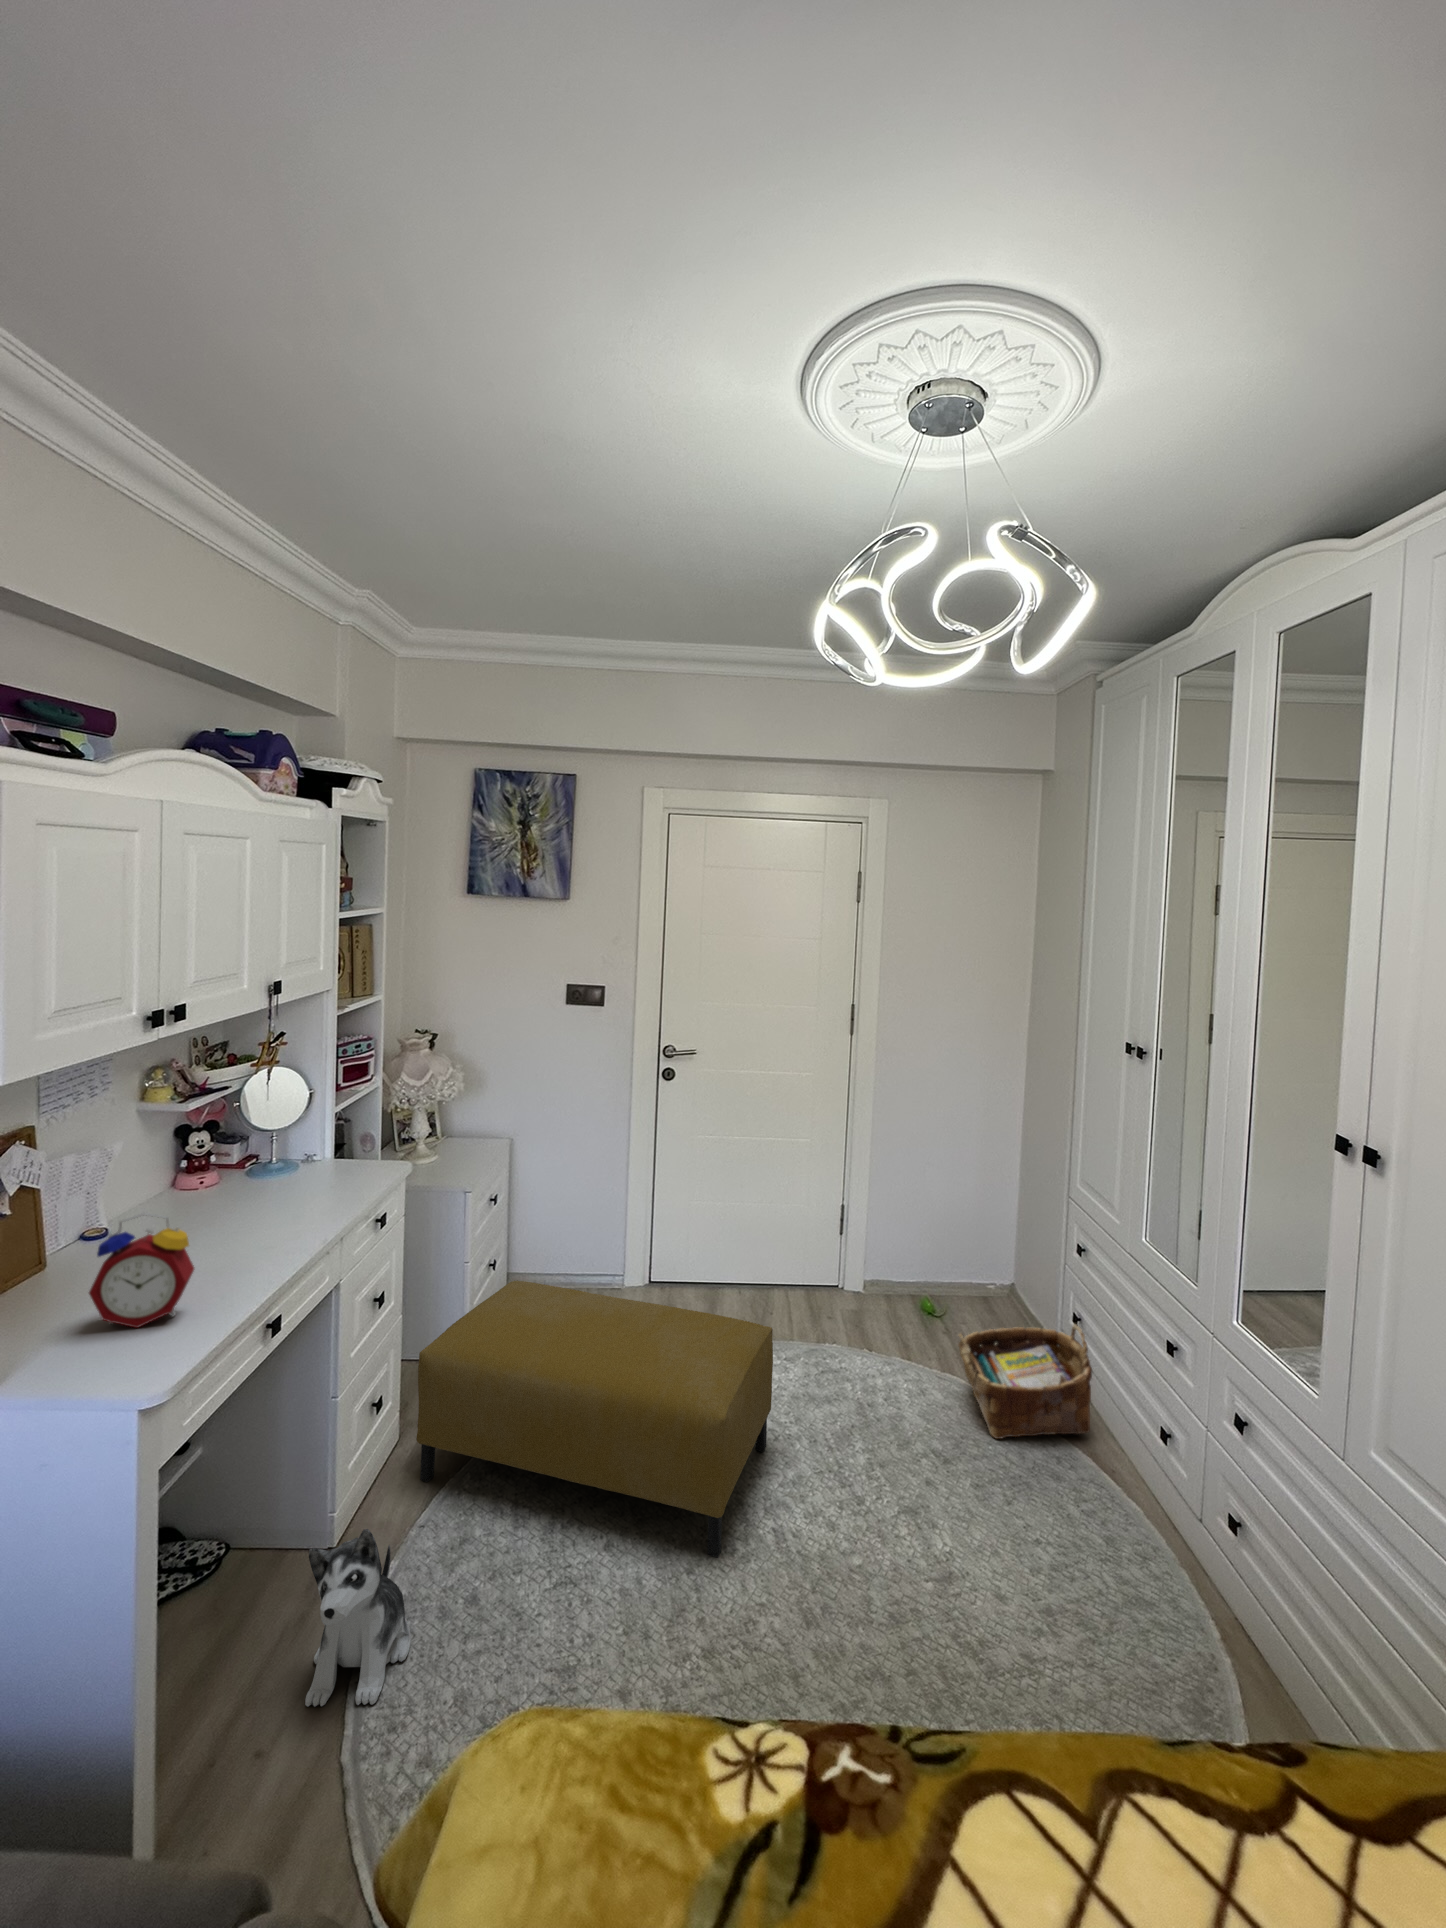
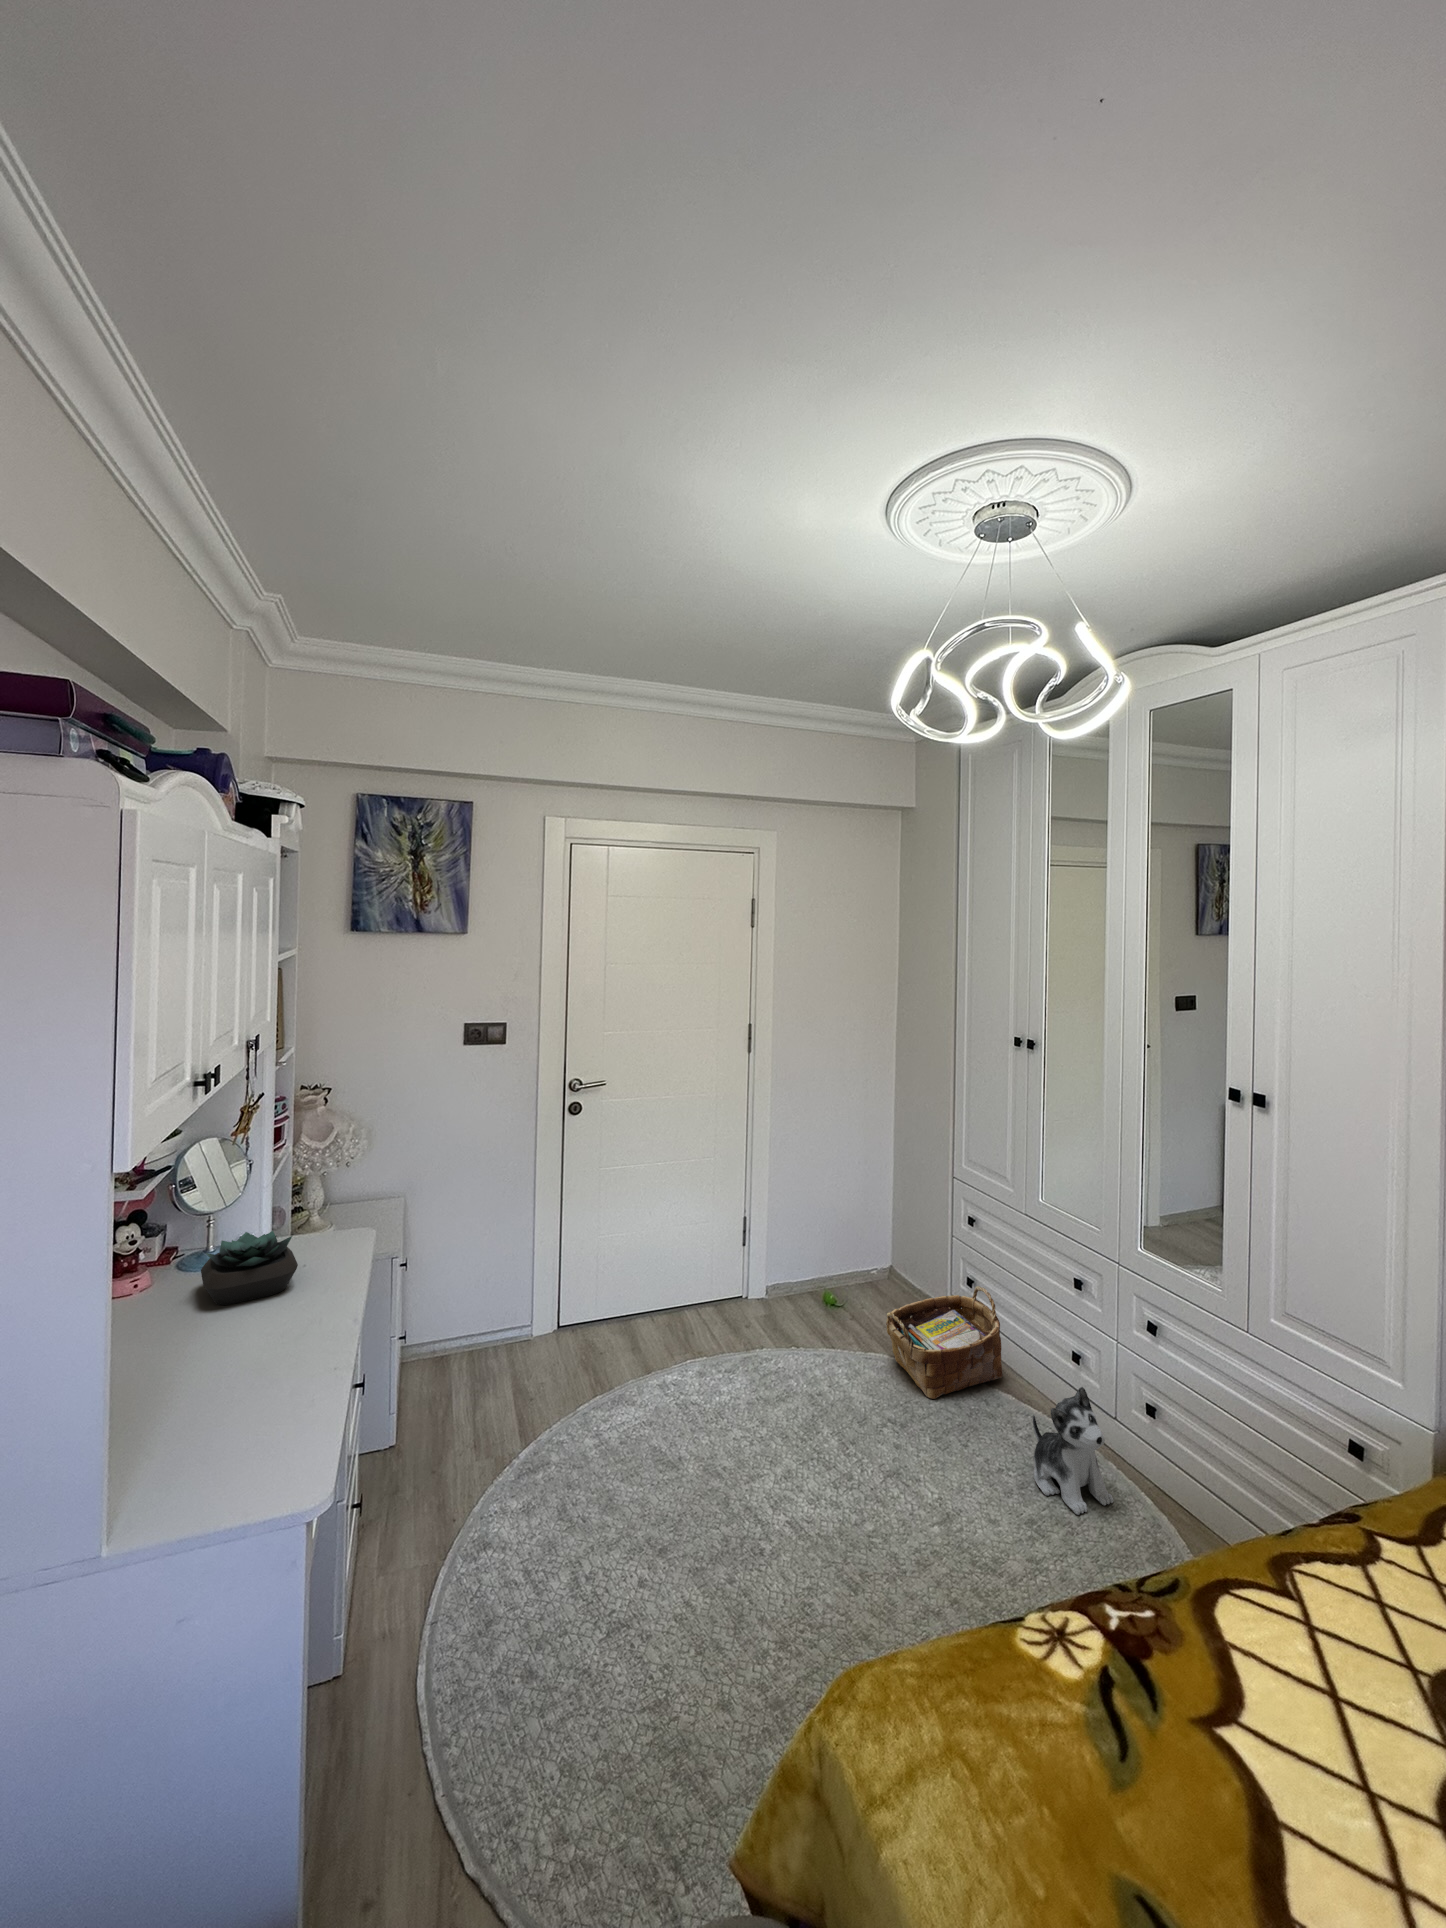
succulent plant: none [238,1149,326,1209] -> present [201,1231,298,1305]
alarm clock: present [89,1213,194,1328] -> none [156,1317,270,1455]
ottoman: present [416,1280,773,1558] -> none [404,1334,754,1572]
plush toy: present [305,1529,411,1707] -> present [1033,1387,1113,1515]

